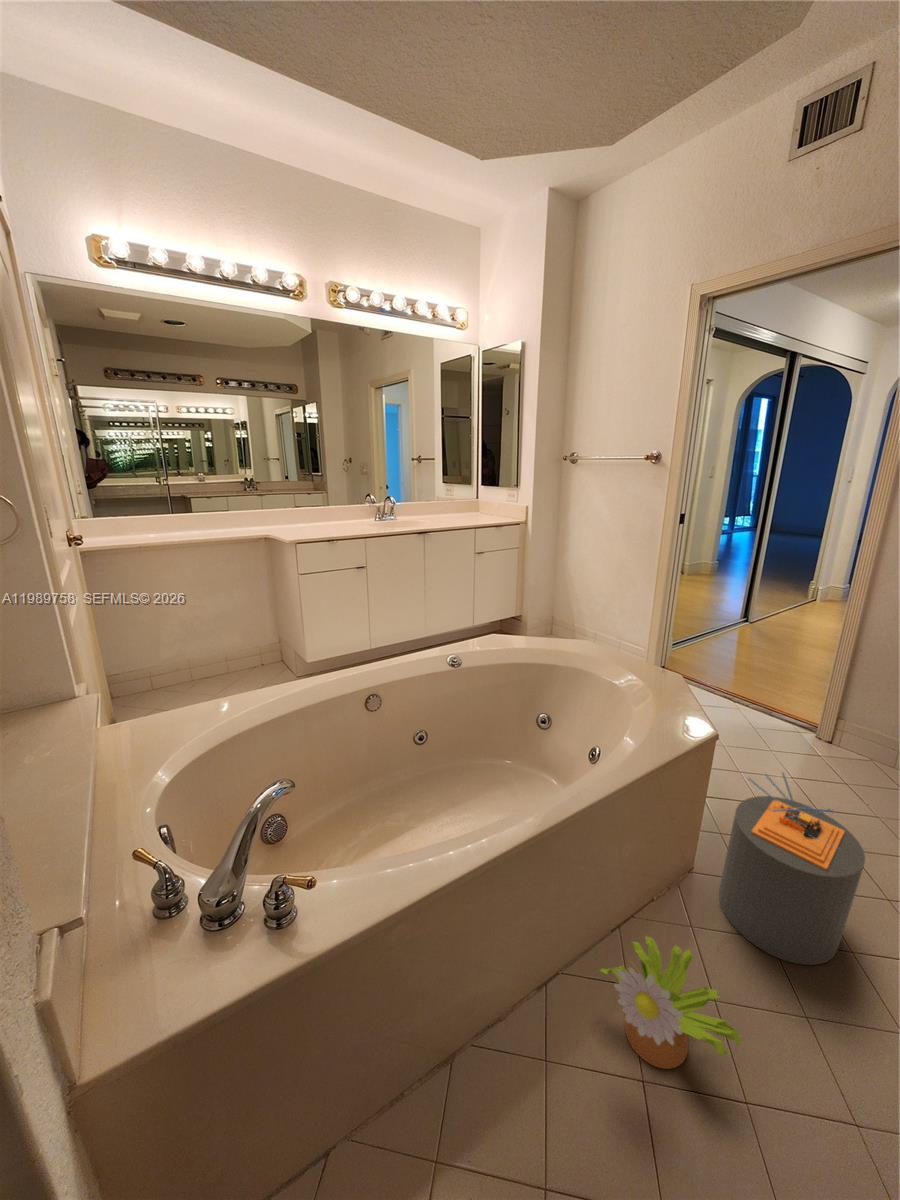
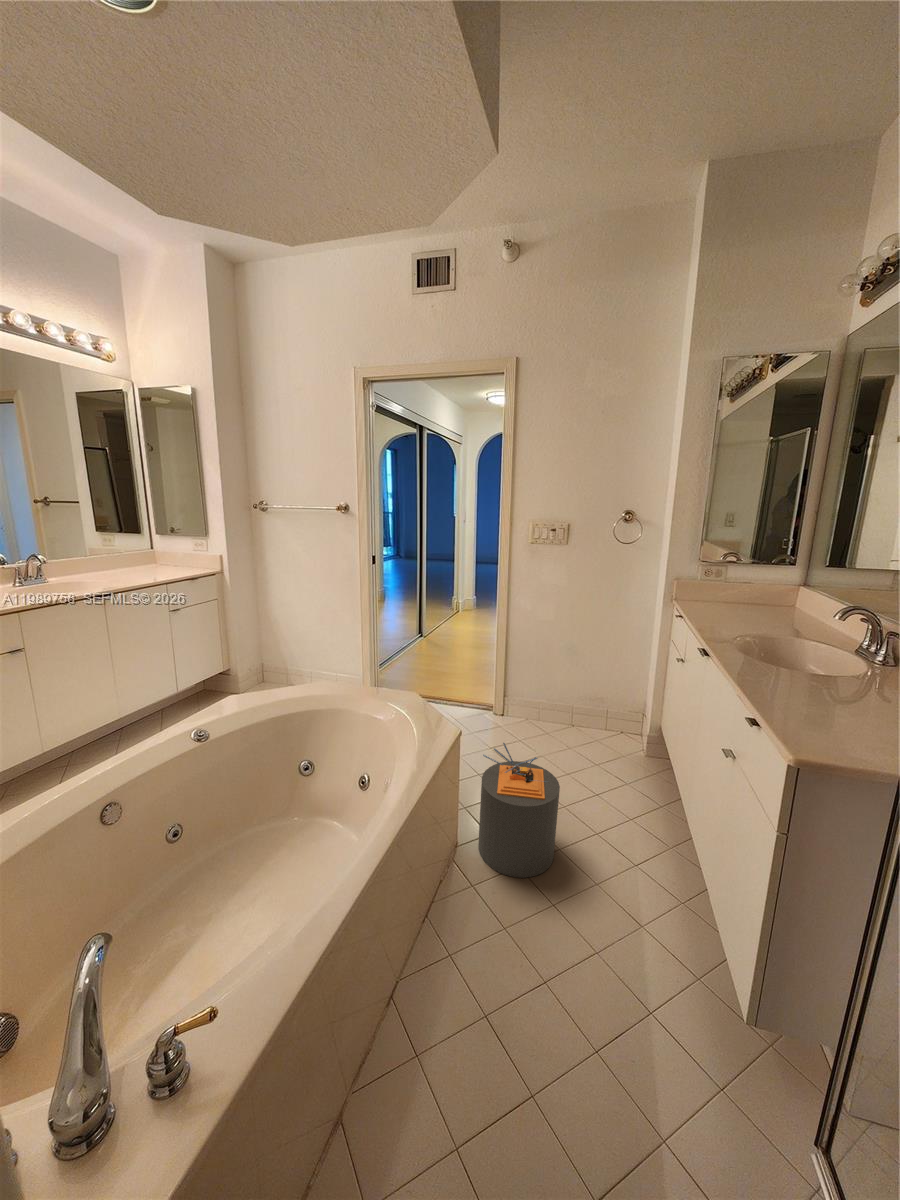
decorative plant: present [600,936,742,1069] -> none [435,900,537,1004]

